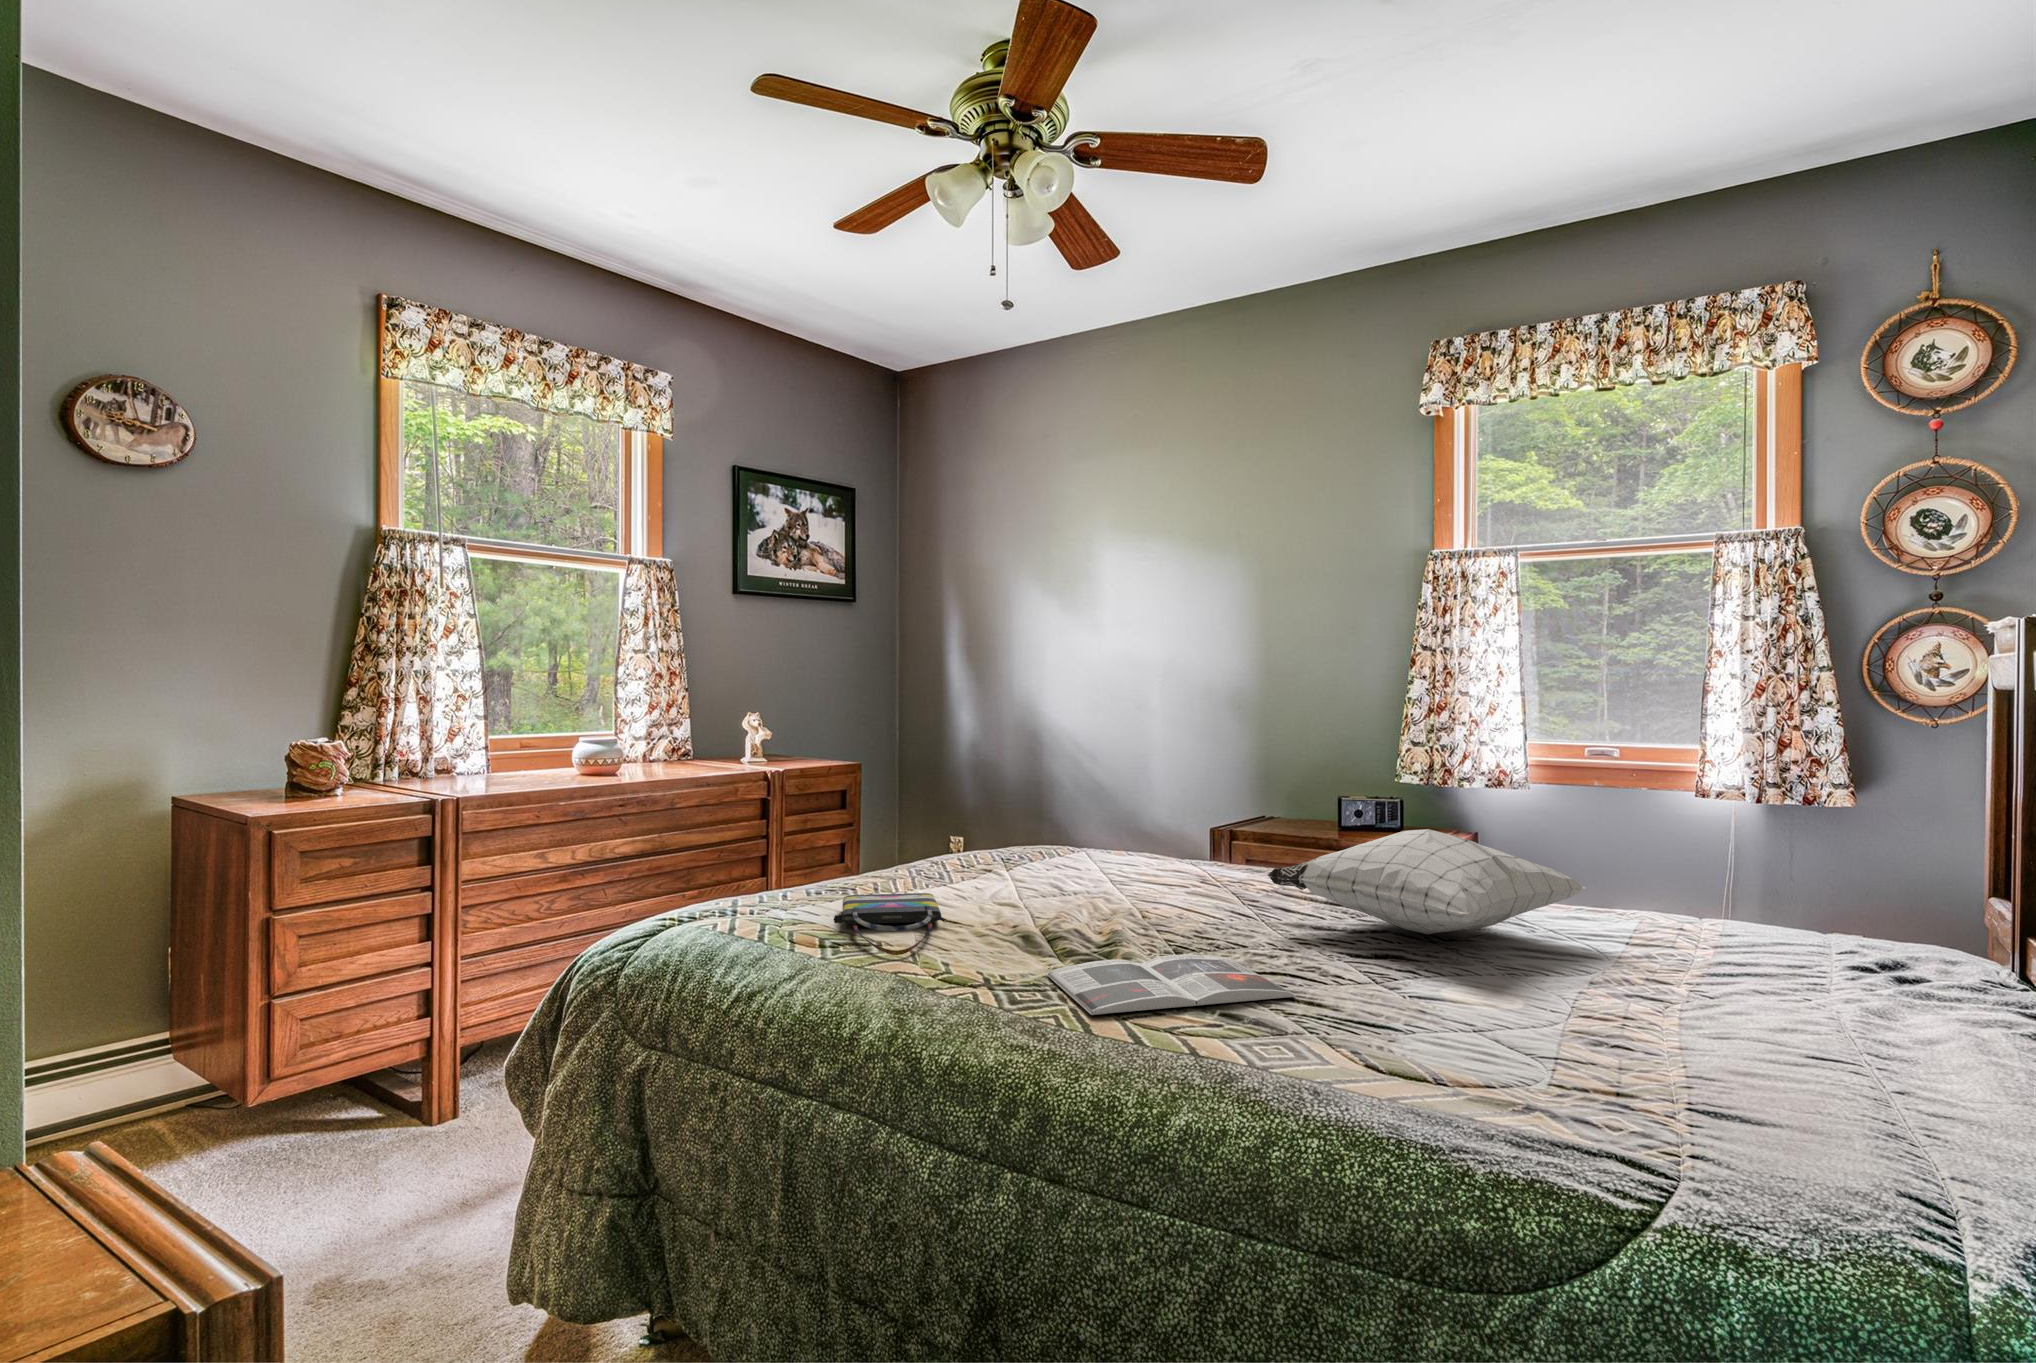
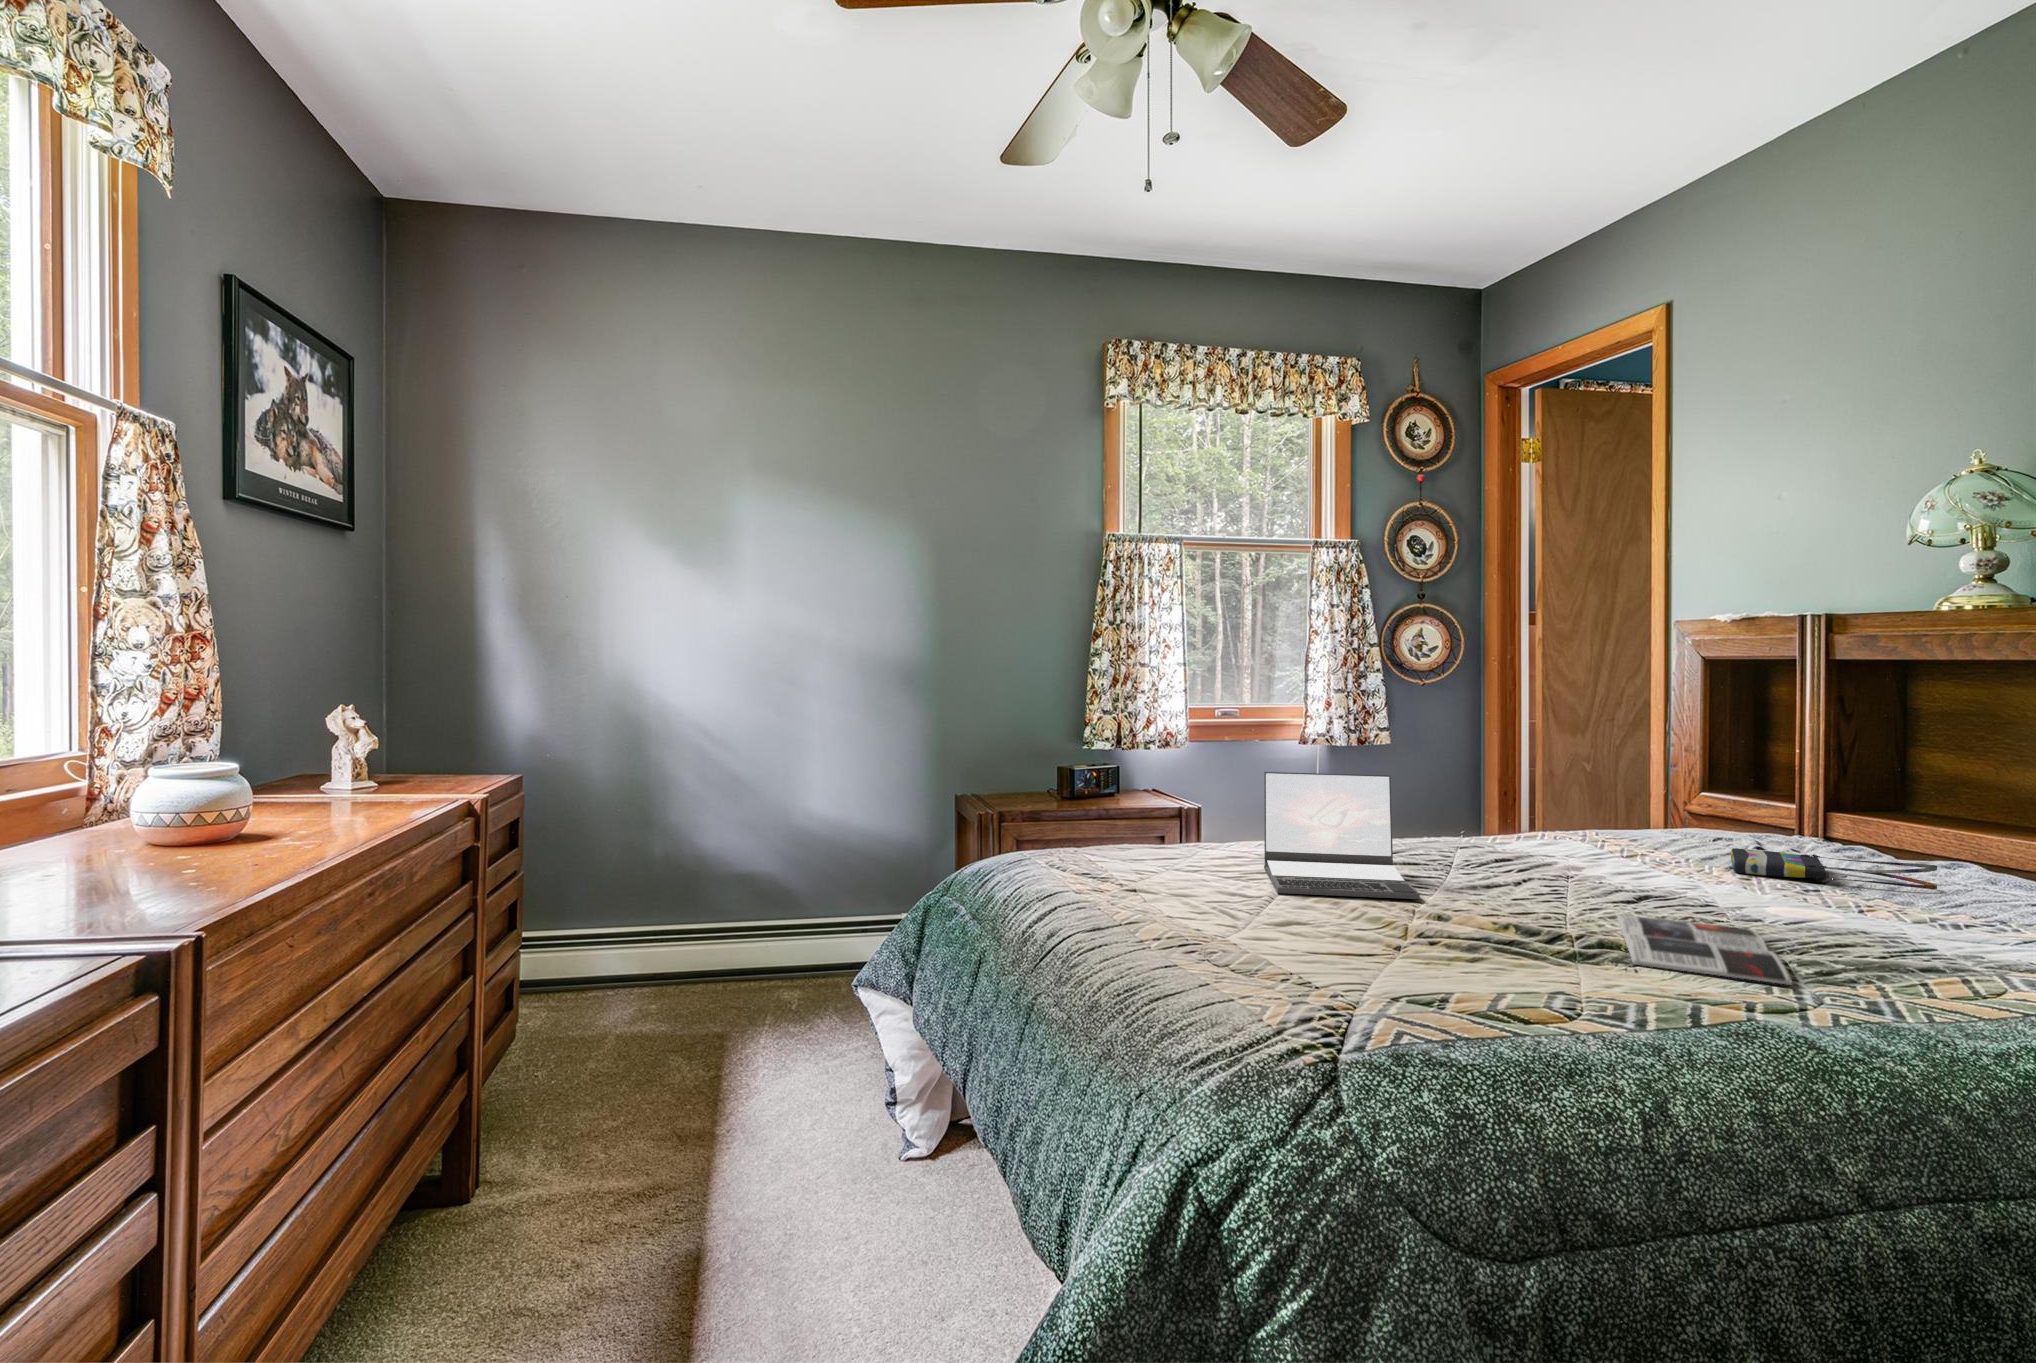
laptop: none [1024,788,1197,913] -> present [1264,772,1420,899]
pillow: present [1267,829,1585,935] -> none [1463,782,1716,866]
tote bag: present [834,893,947,955] -> present [1731,848,1937,889]

